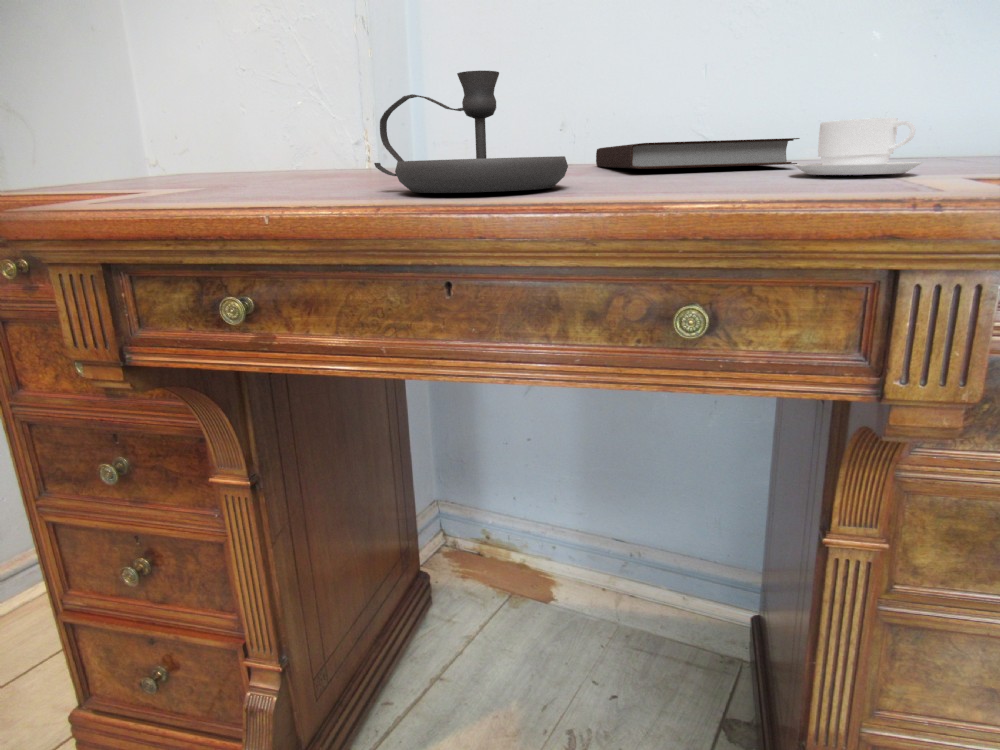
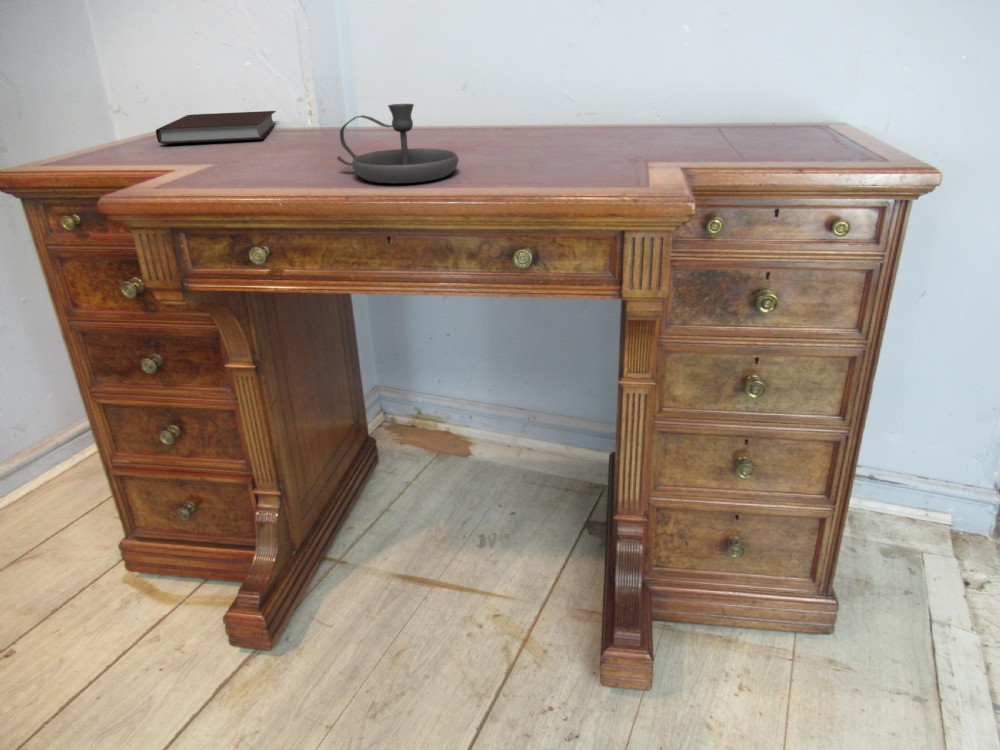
coffee cup: present [794,118,922,175] -> none [599,125,671,164]
notebook: present [596,138,800,169] -> present [156,111,276,143]

